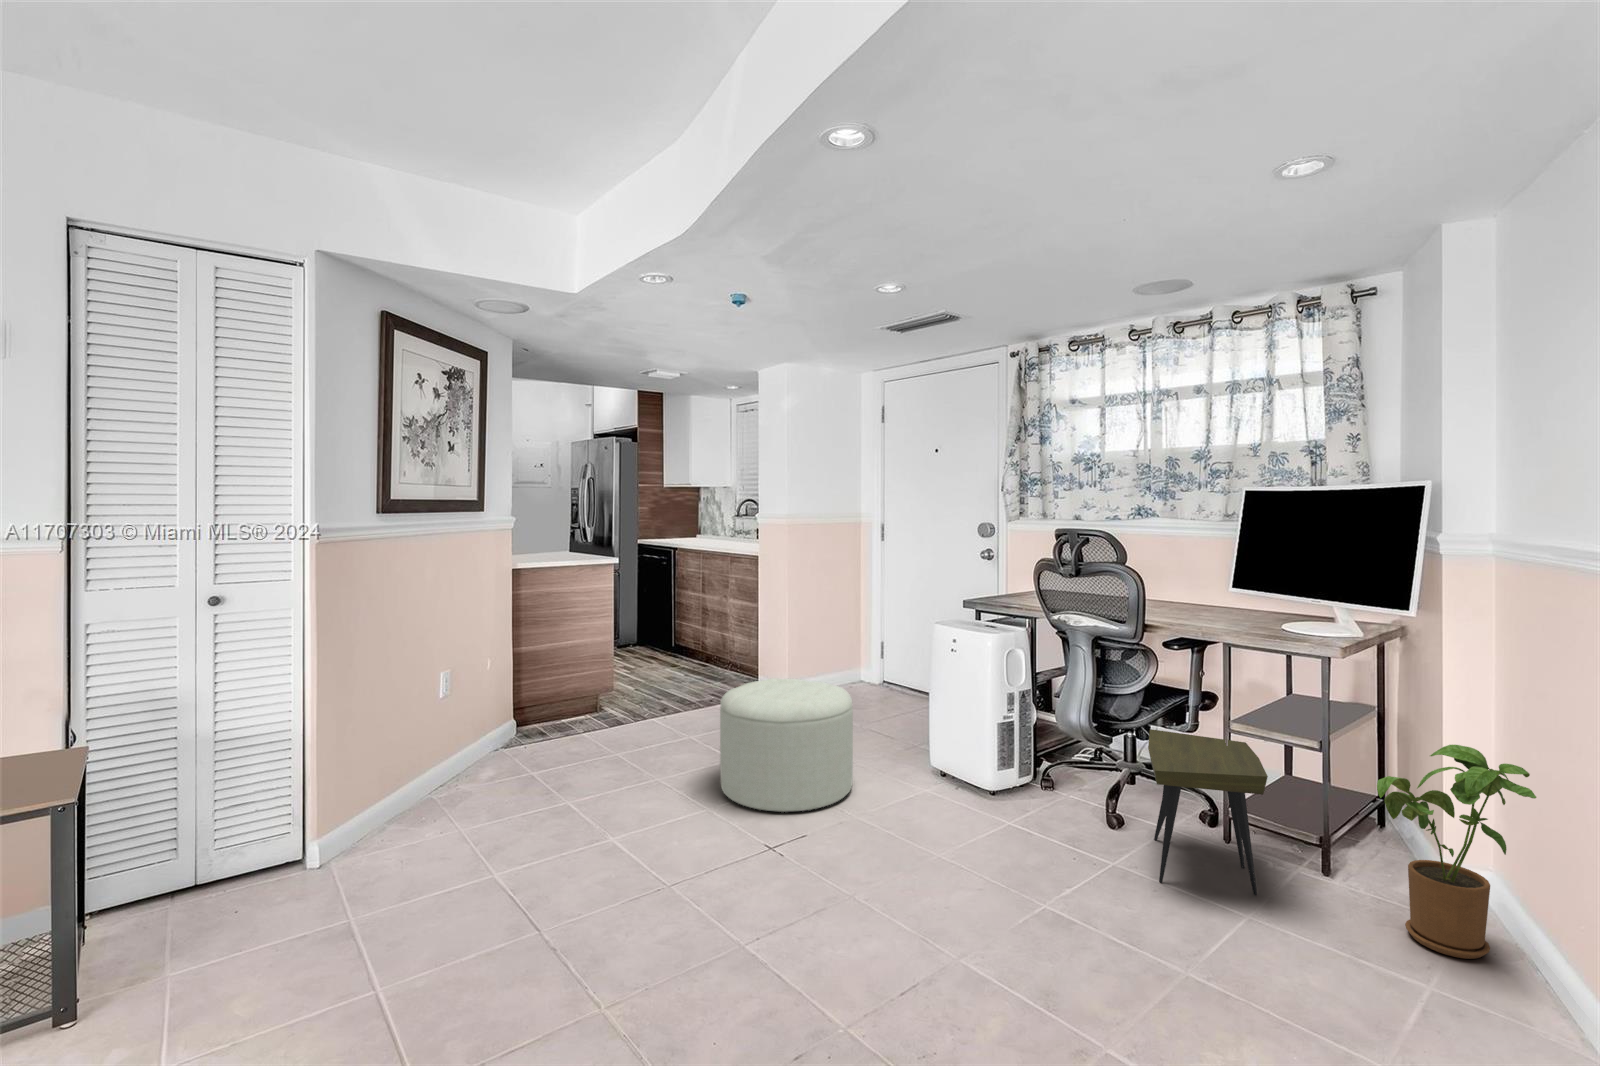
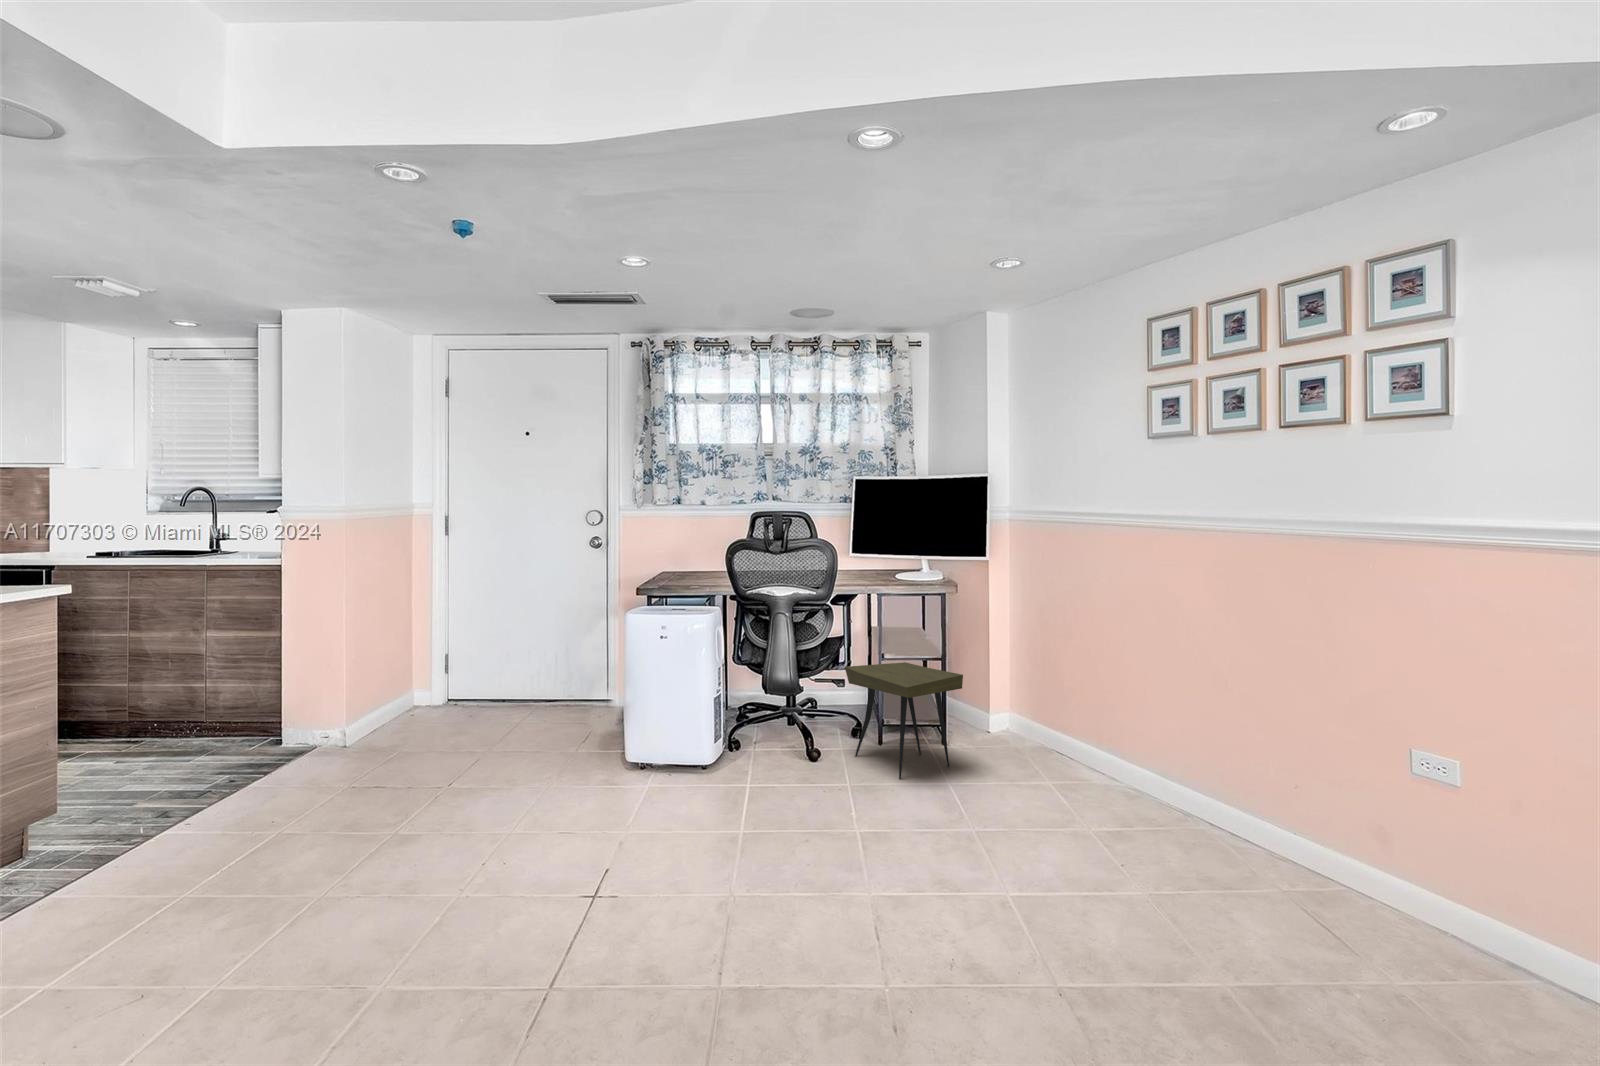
ottoman: present [720,678,853,812] -> none [412,686,592,857]
house plant: present [1377,745,1536,959] -> none [1012,629,1094,762]

